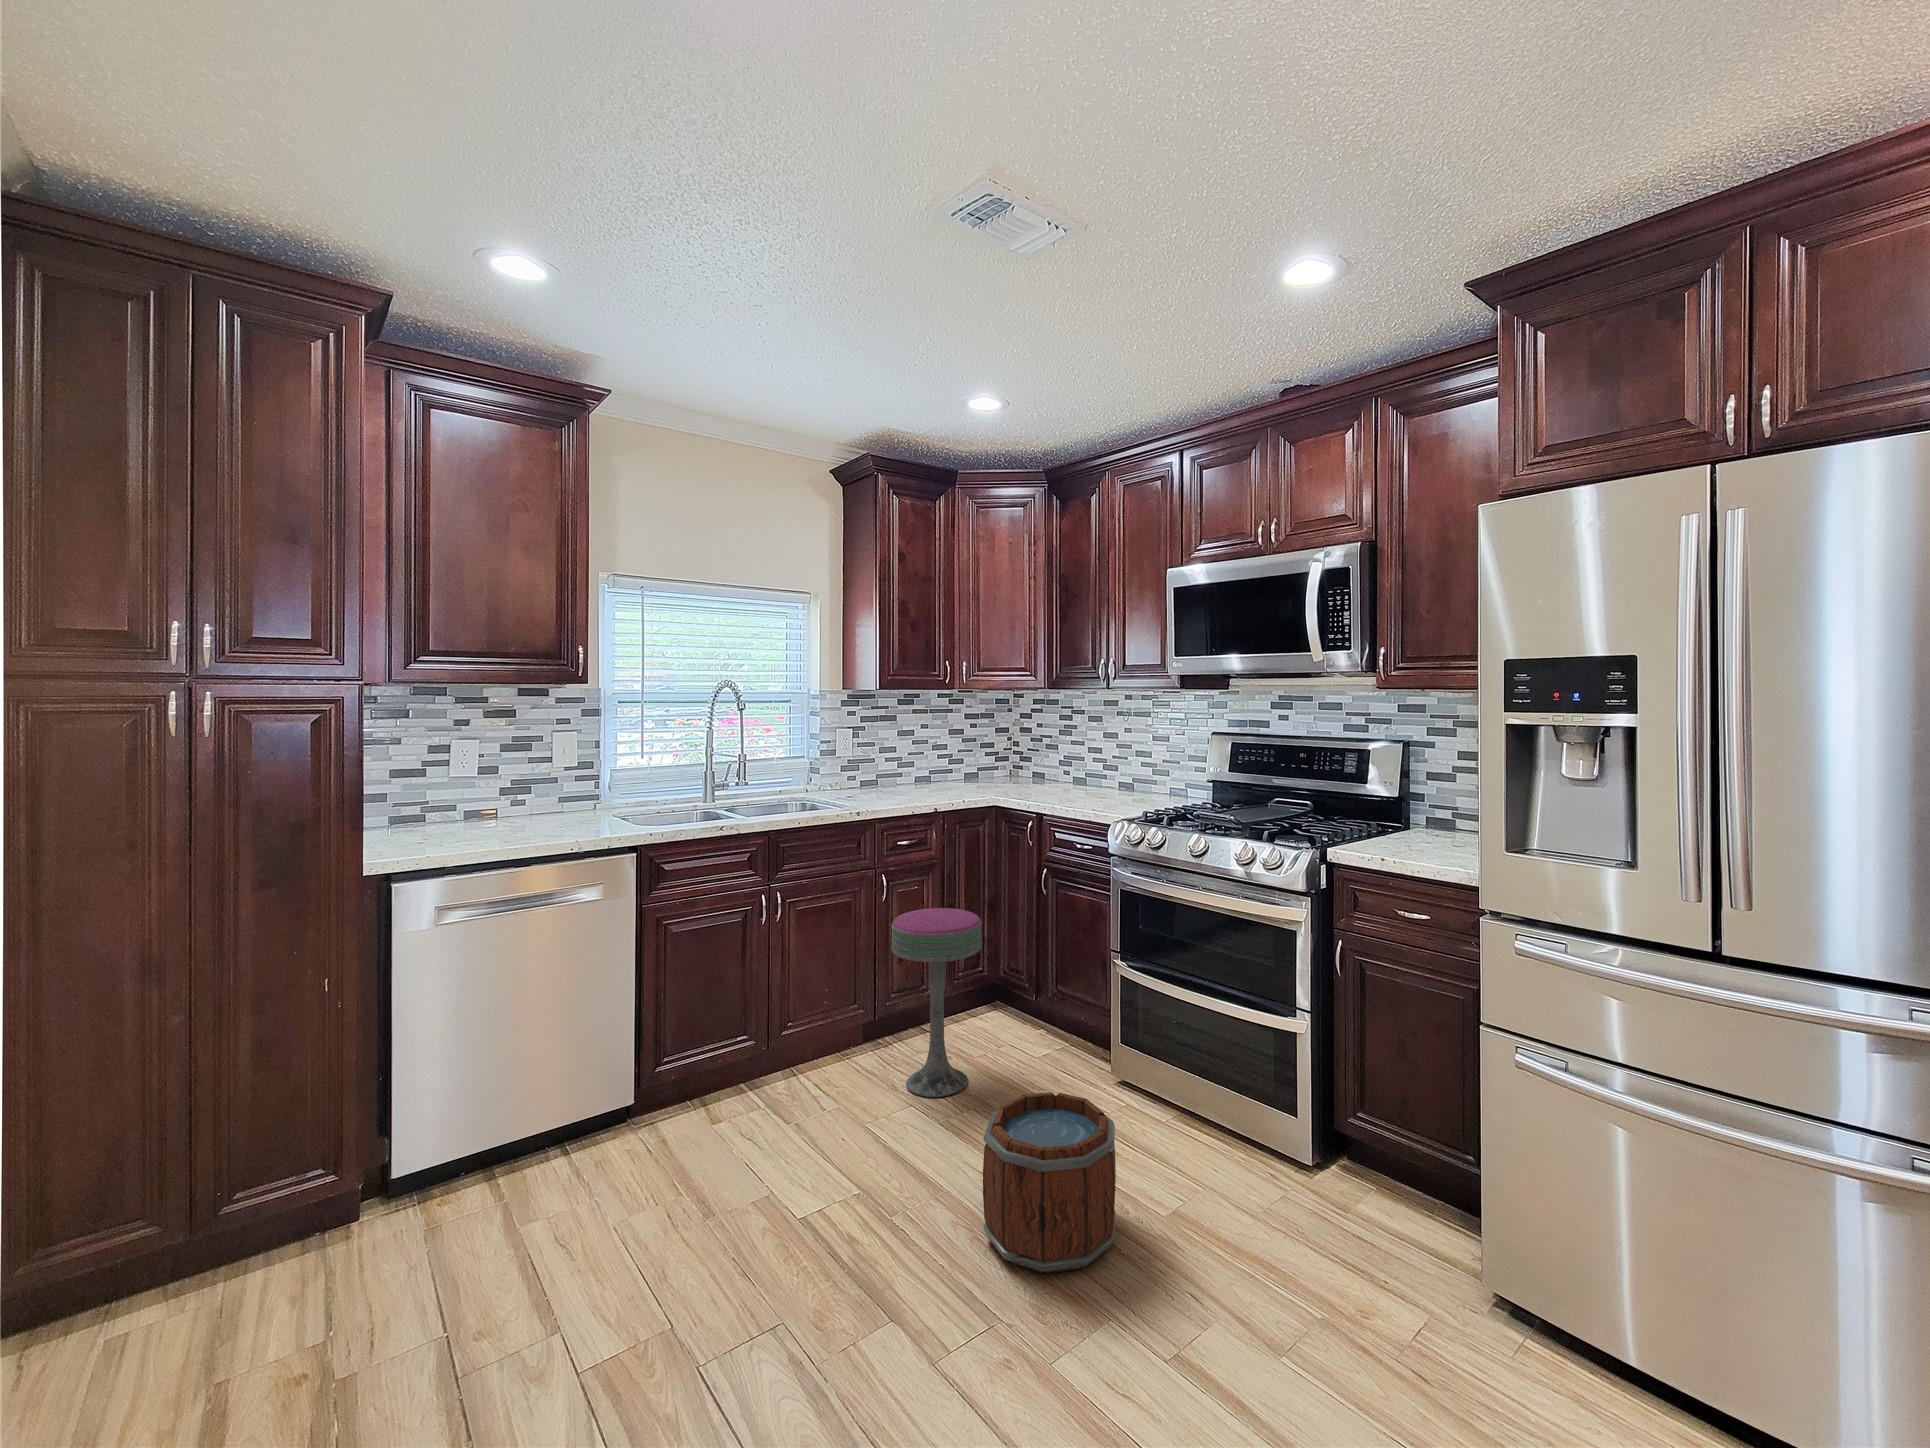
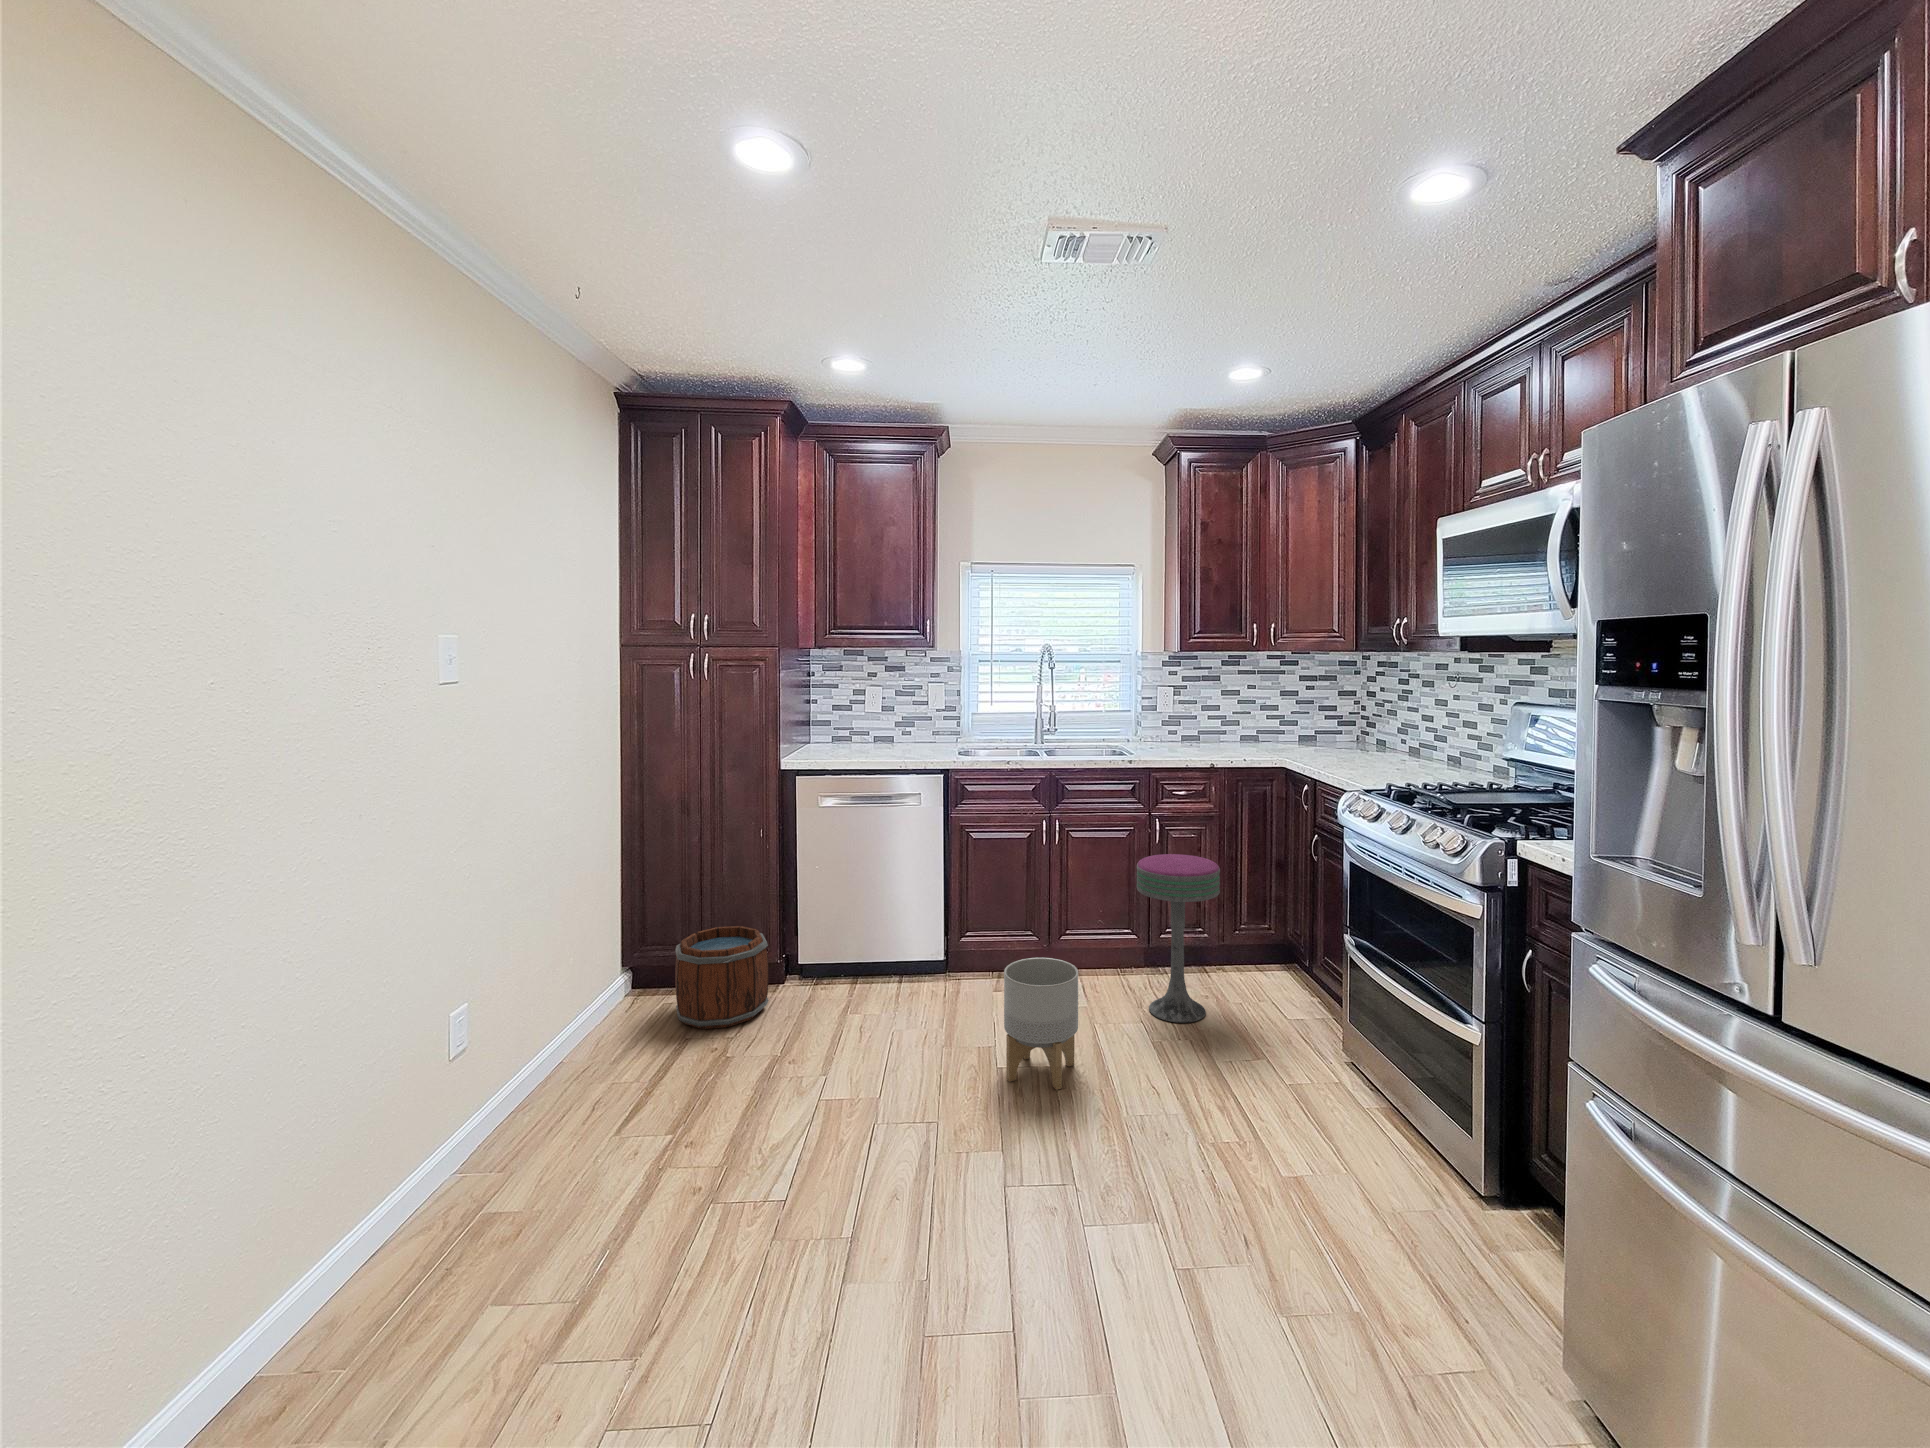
planter: none [809,1058,902,1233] -> present [1004,958,1078,1090]
bucket: present [983,1092,1116,1273] -> present [675,926,769,1029]

